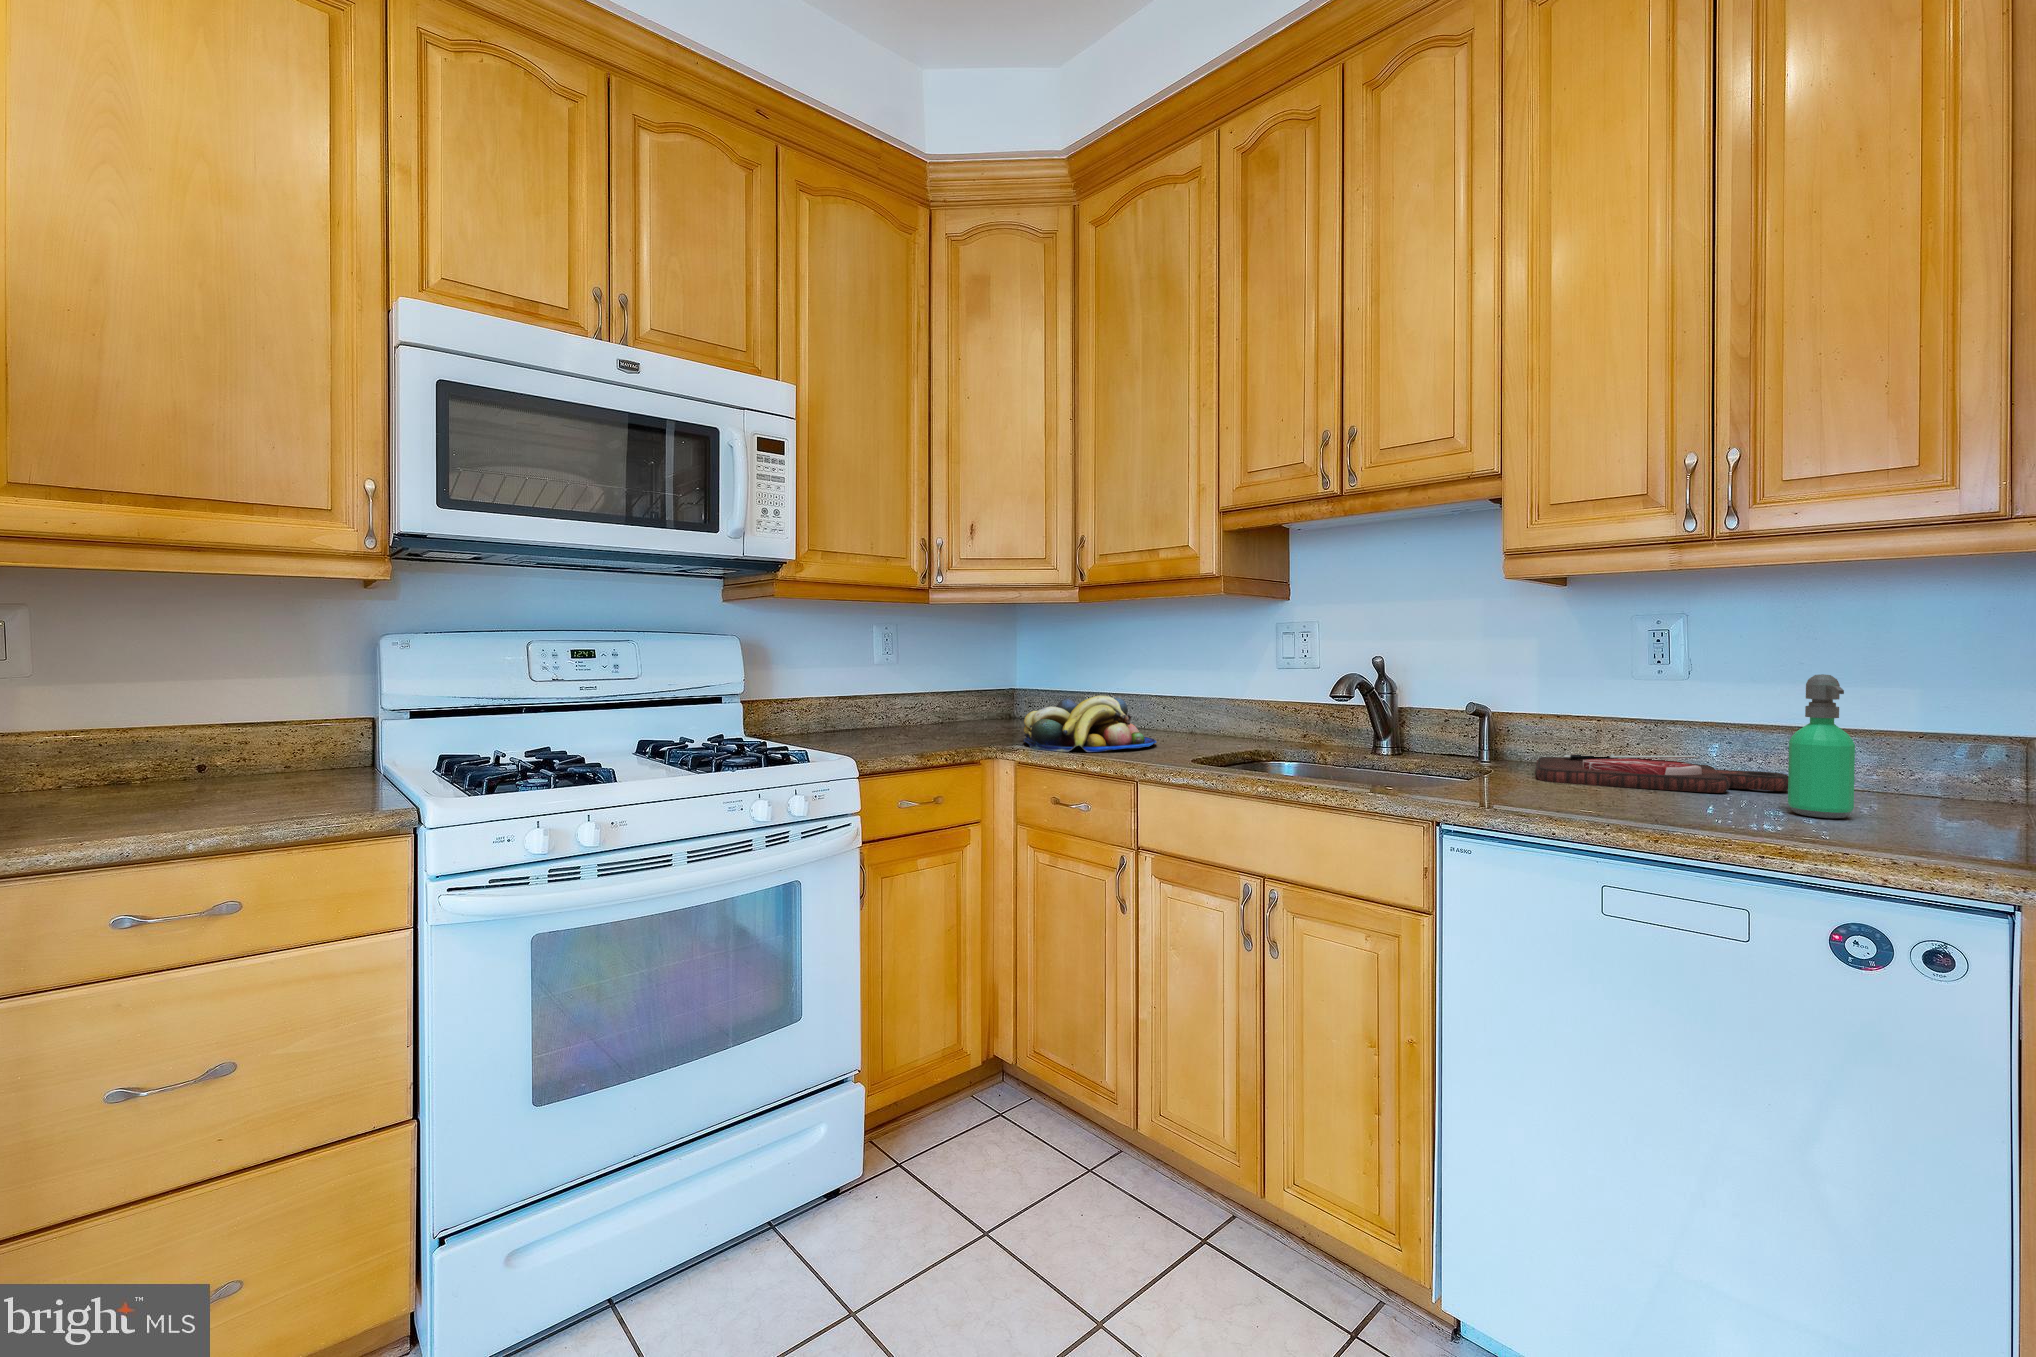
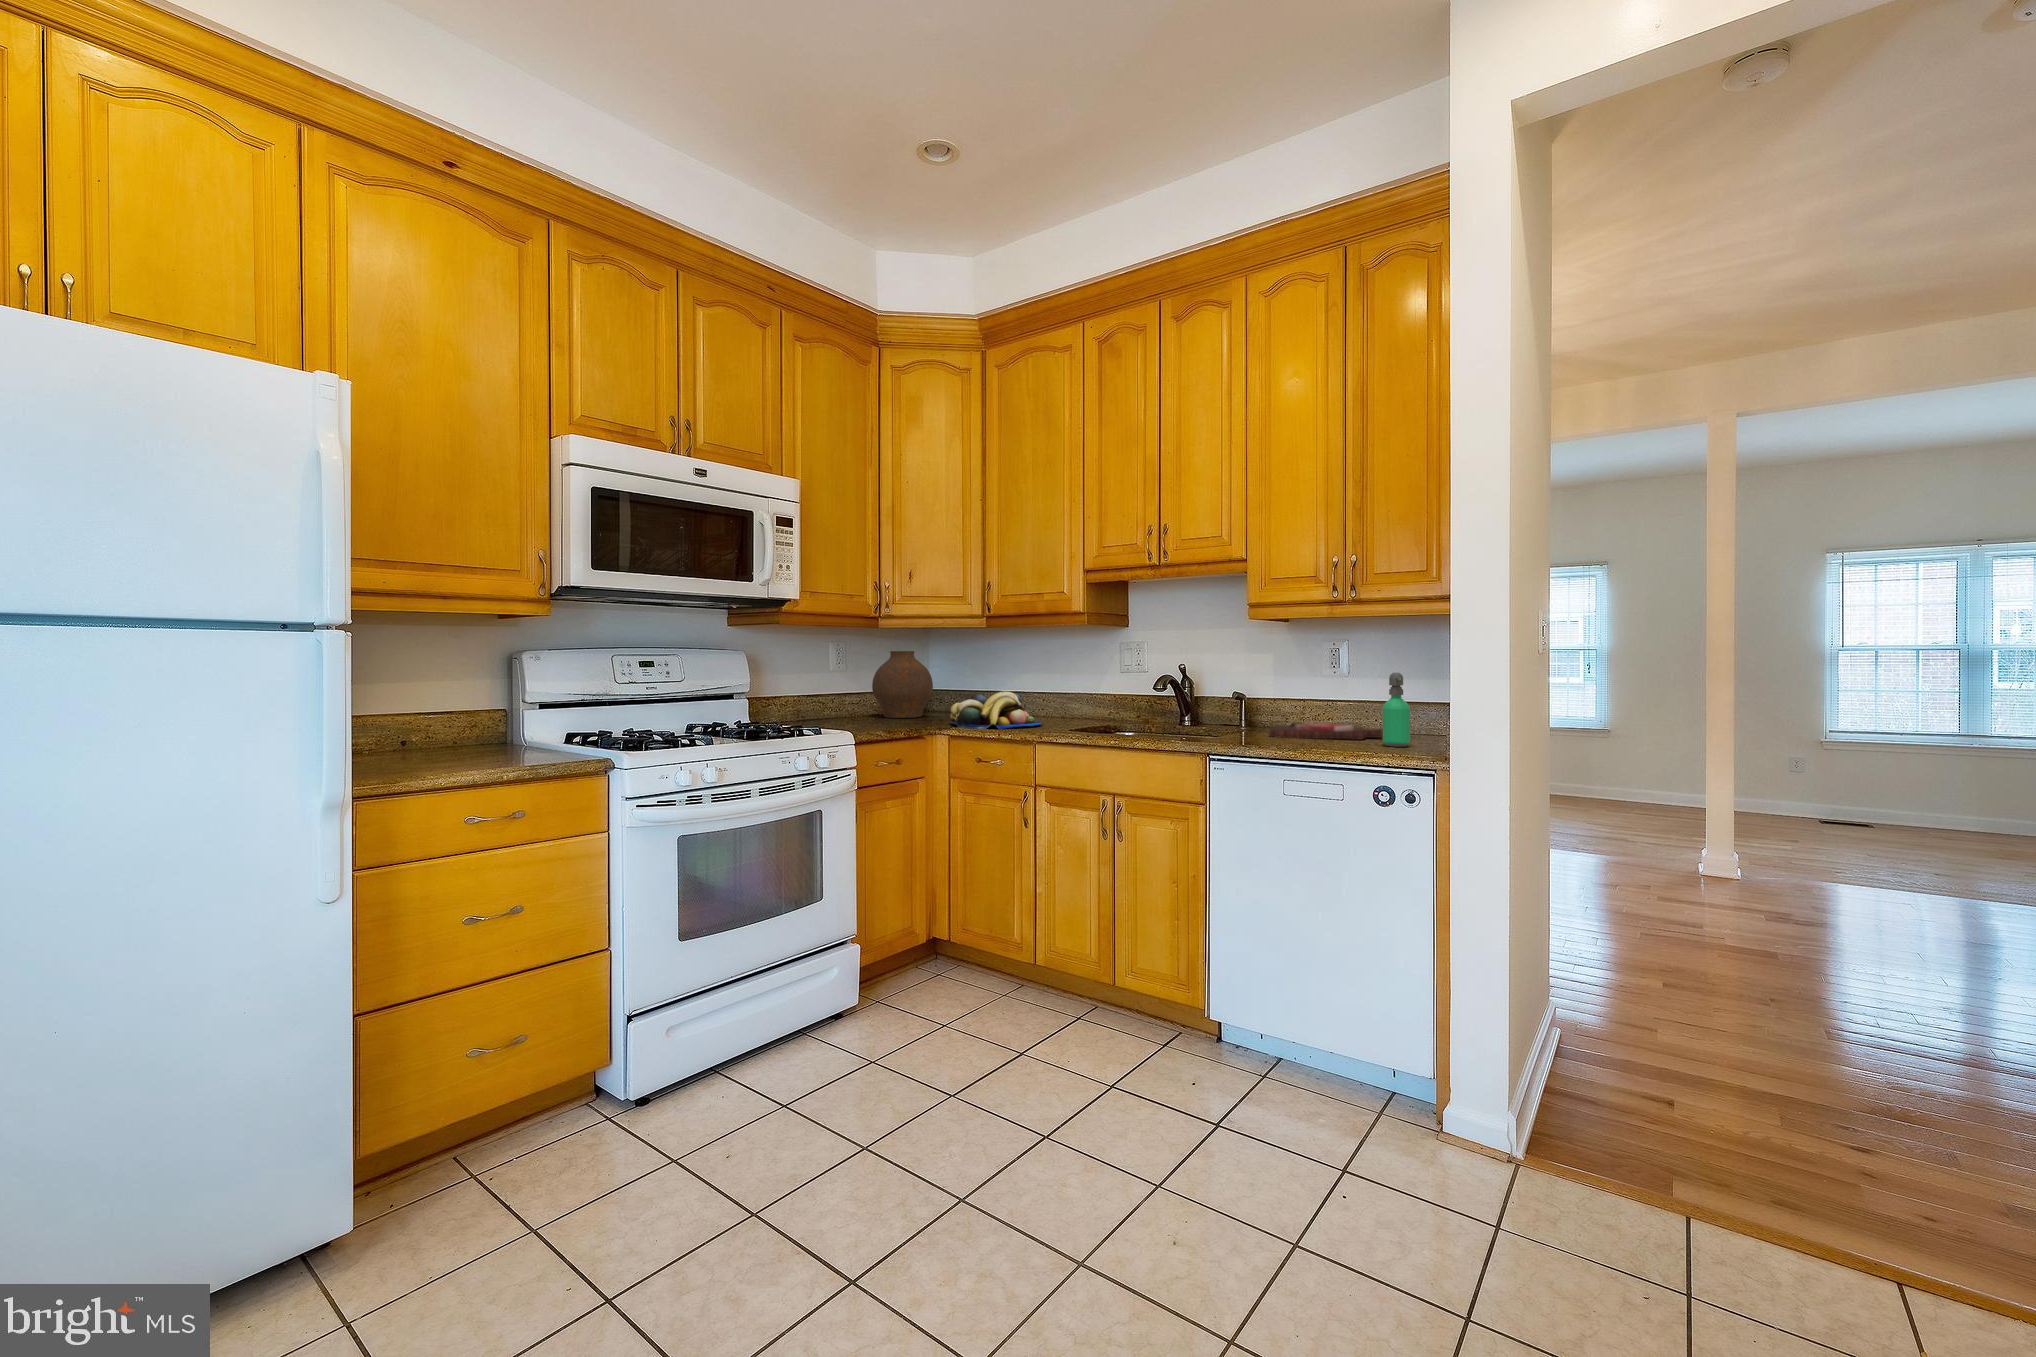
vase: none [932,637,1013,728] -> present [872,651,933,718]

